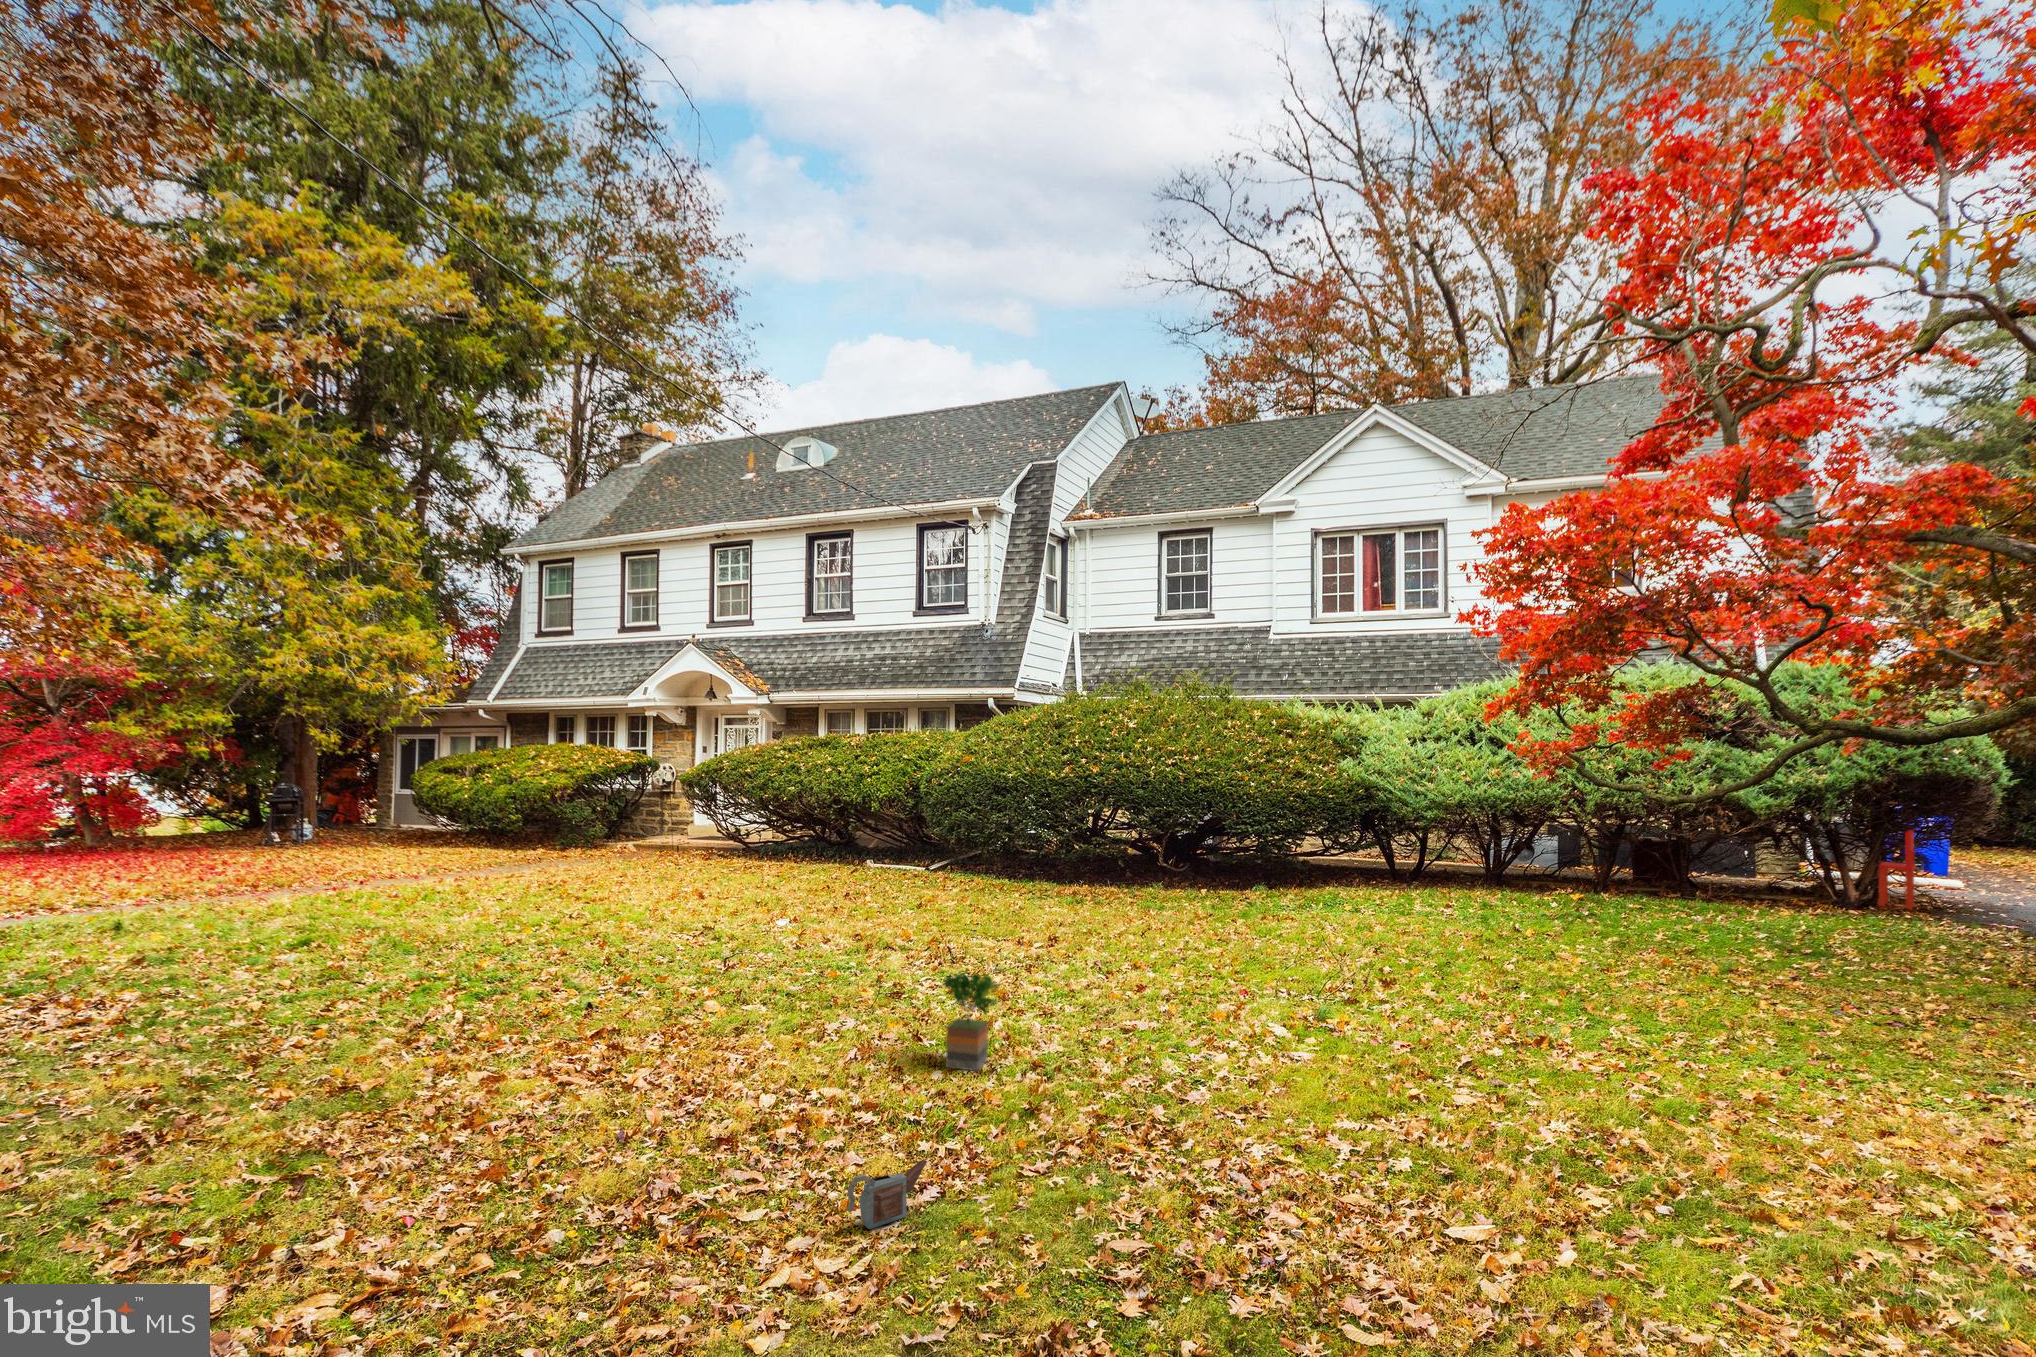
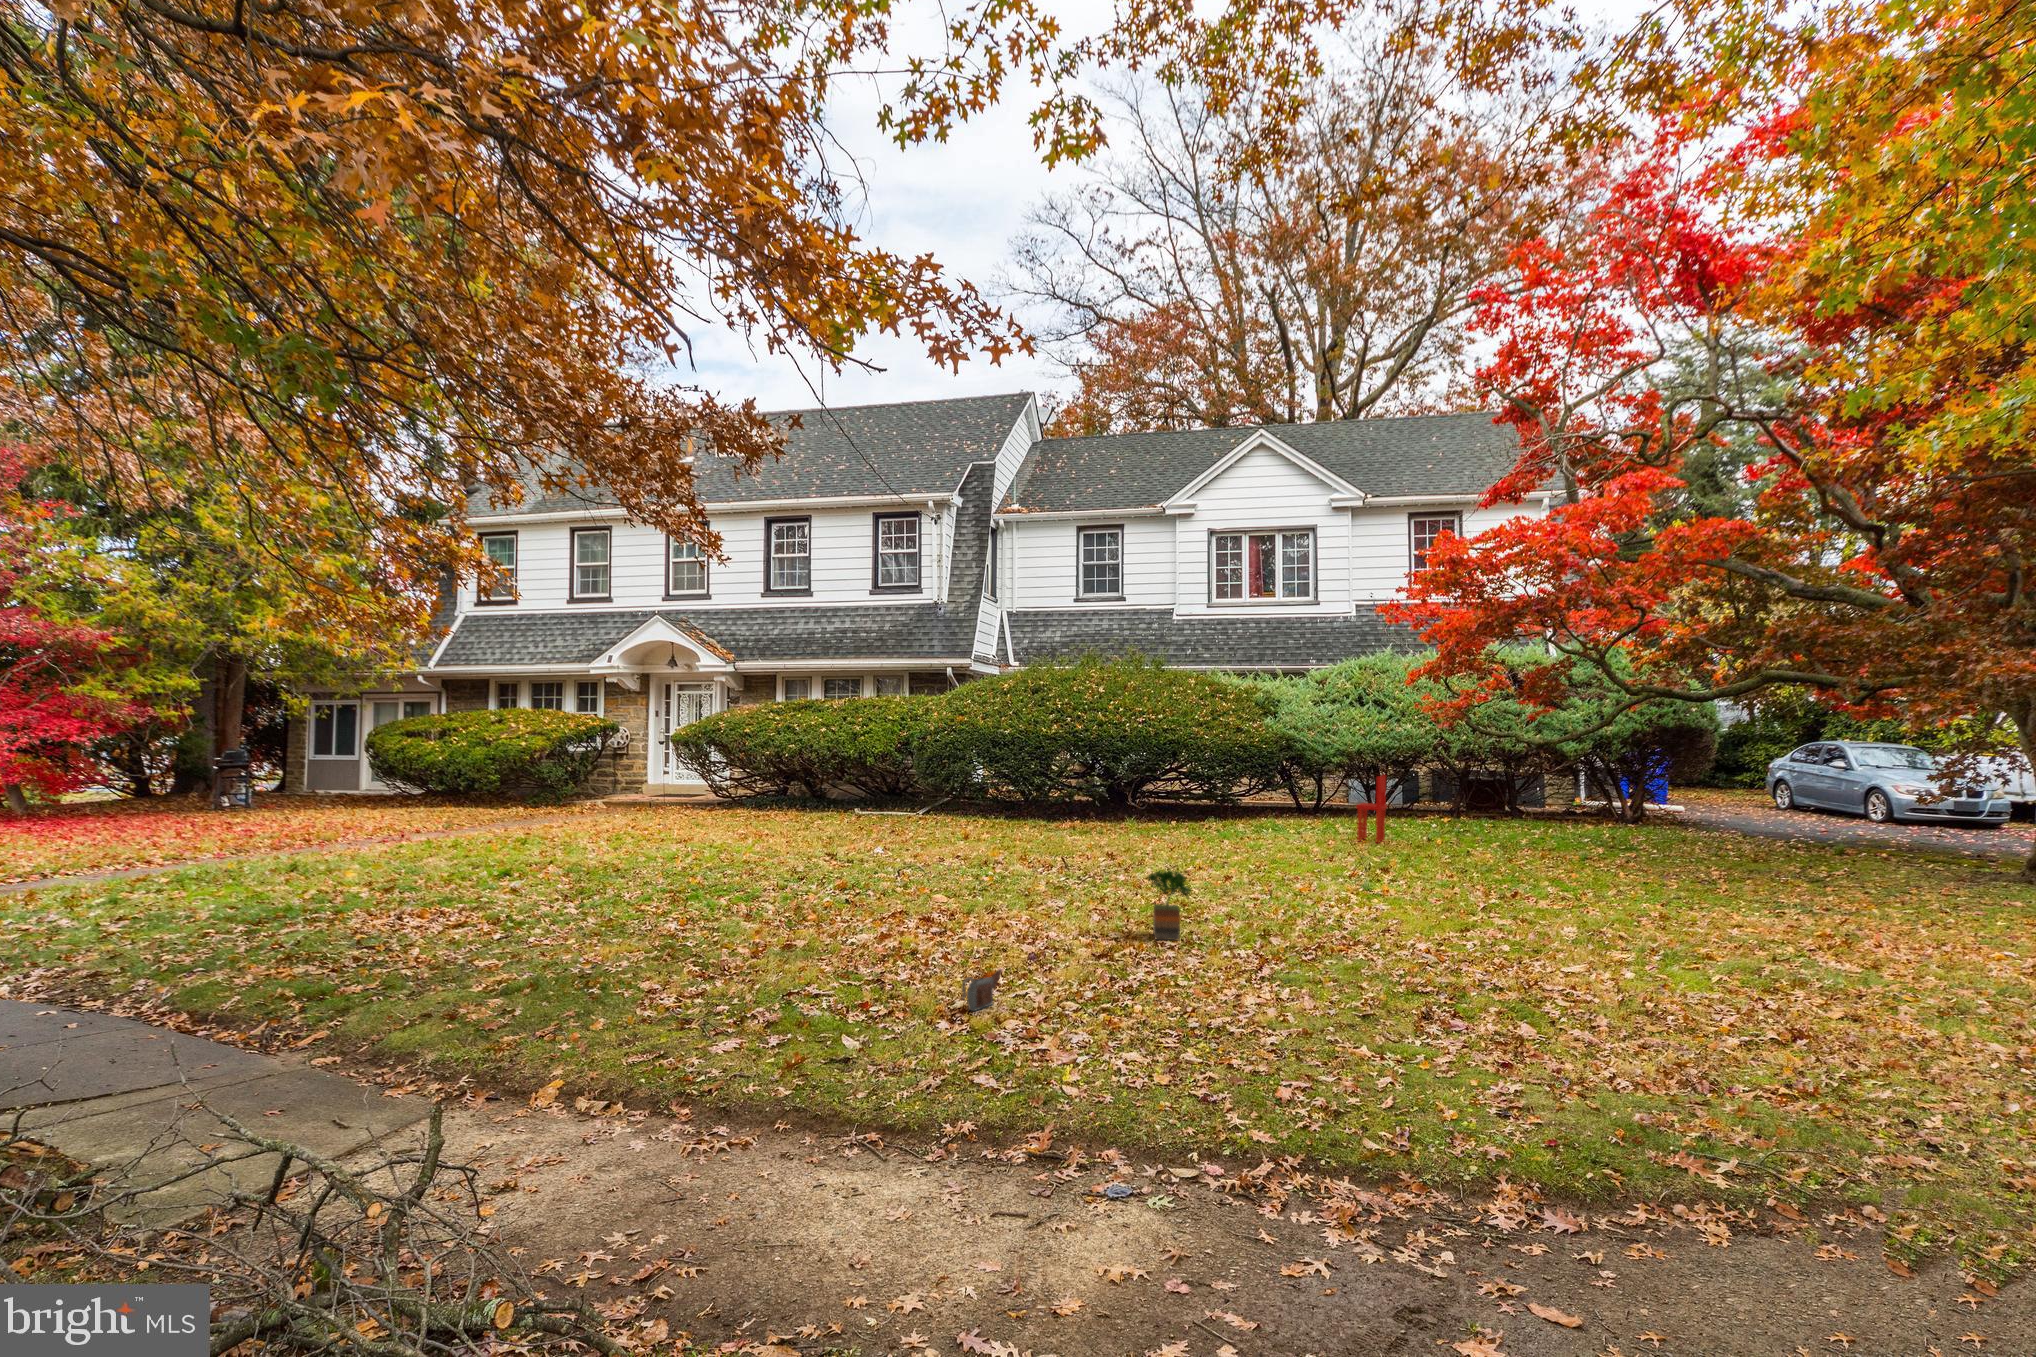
chair: present [1879,830,1916,909] -> present [1356,775,1387,843]
watering can: present [846,1159,927,1229] -> present [962,969,1002,1011]

